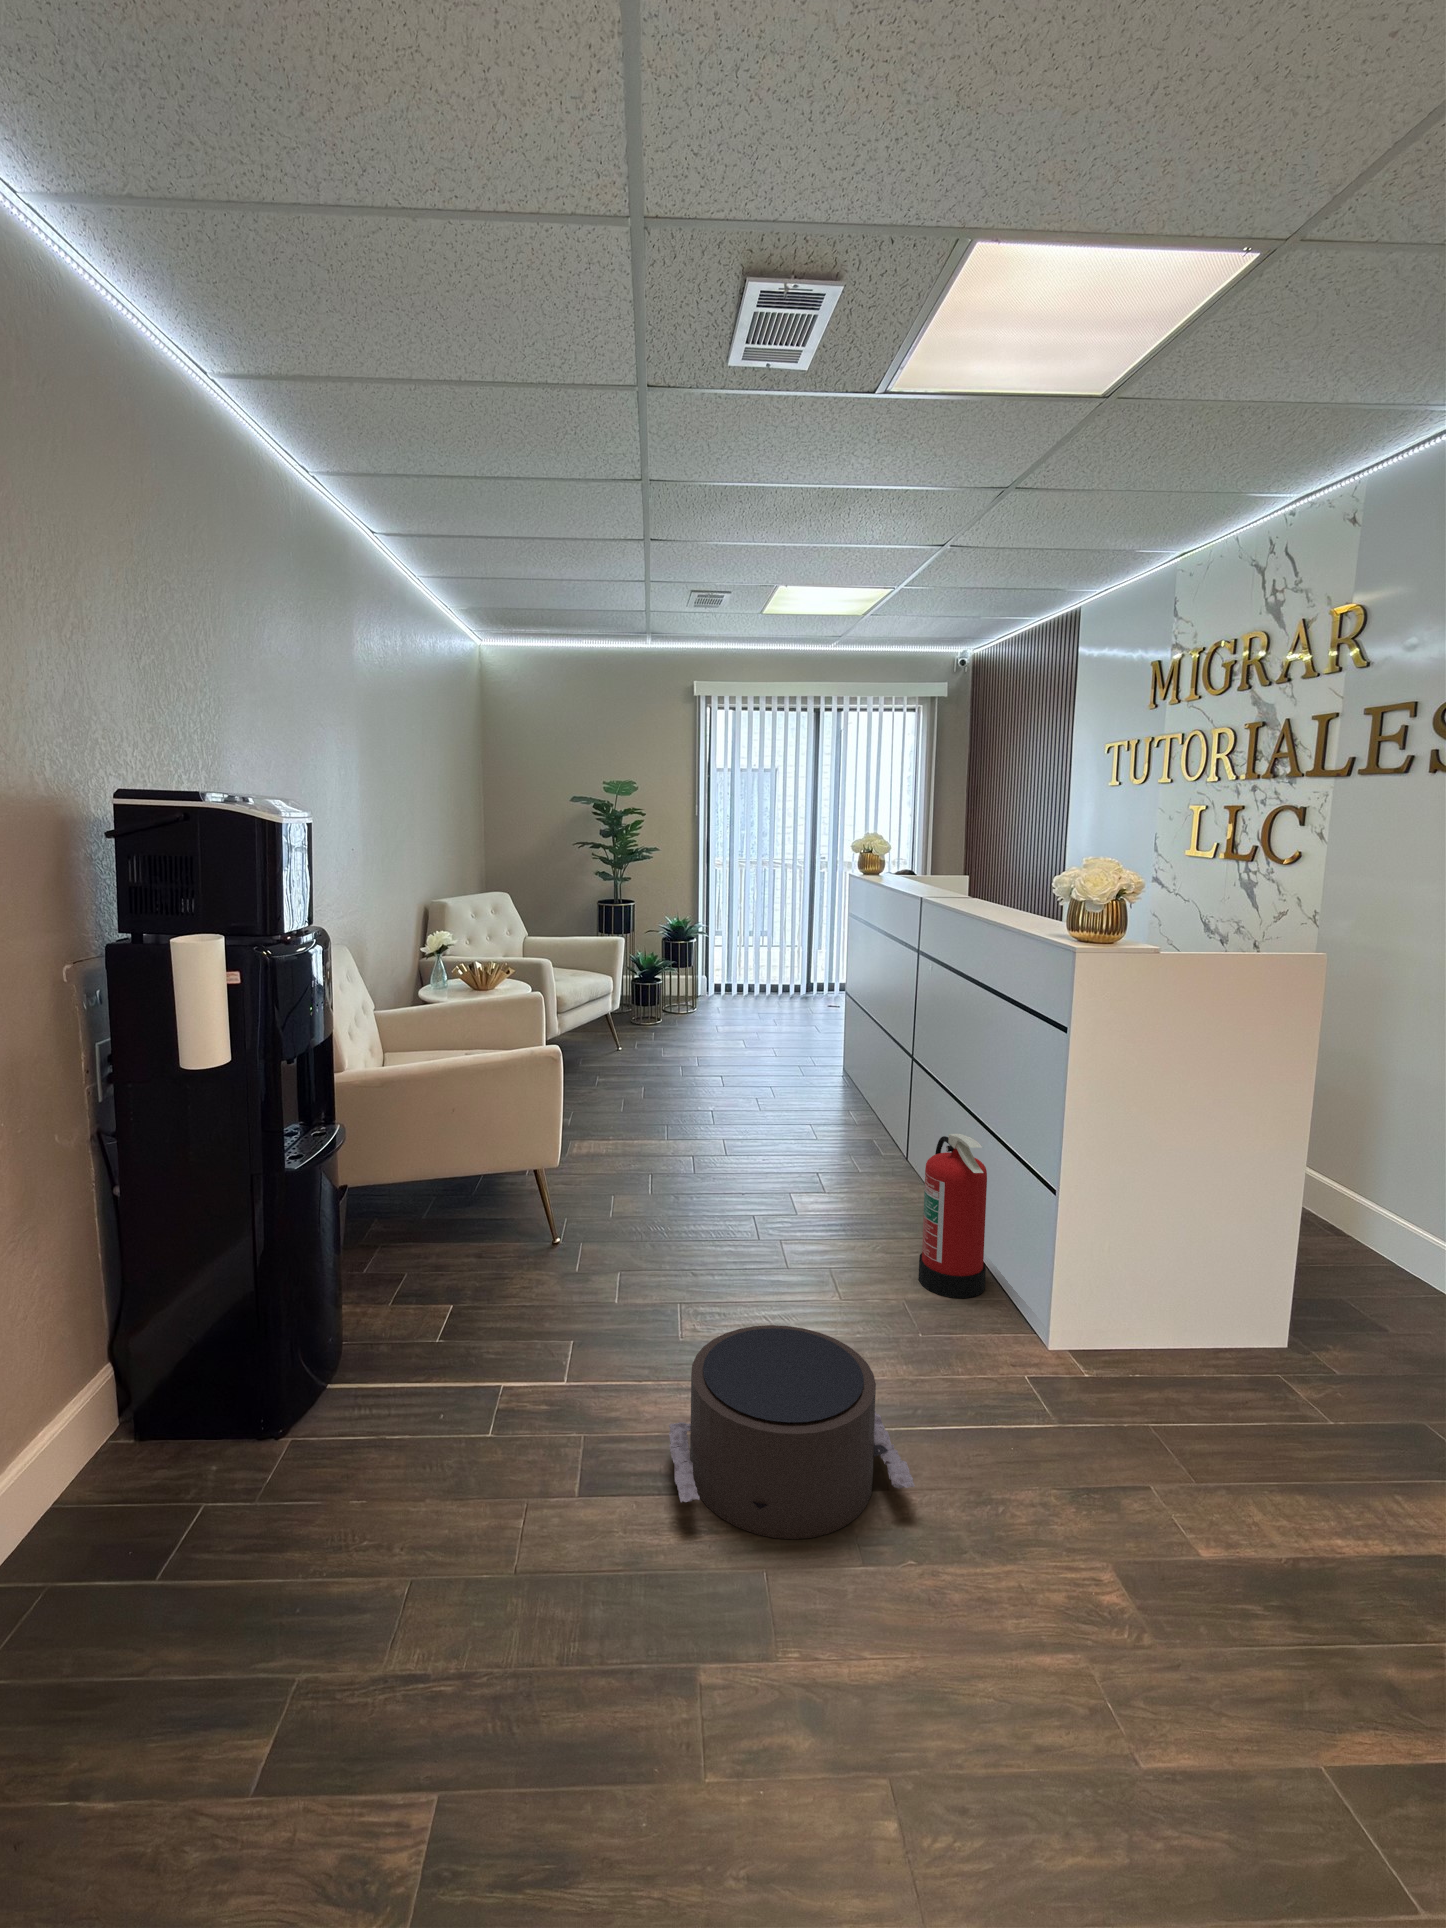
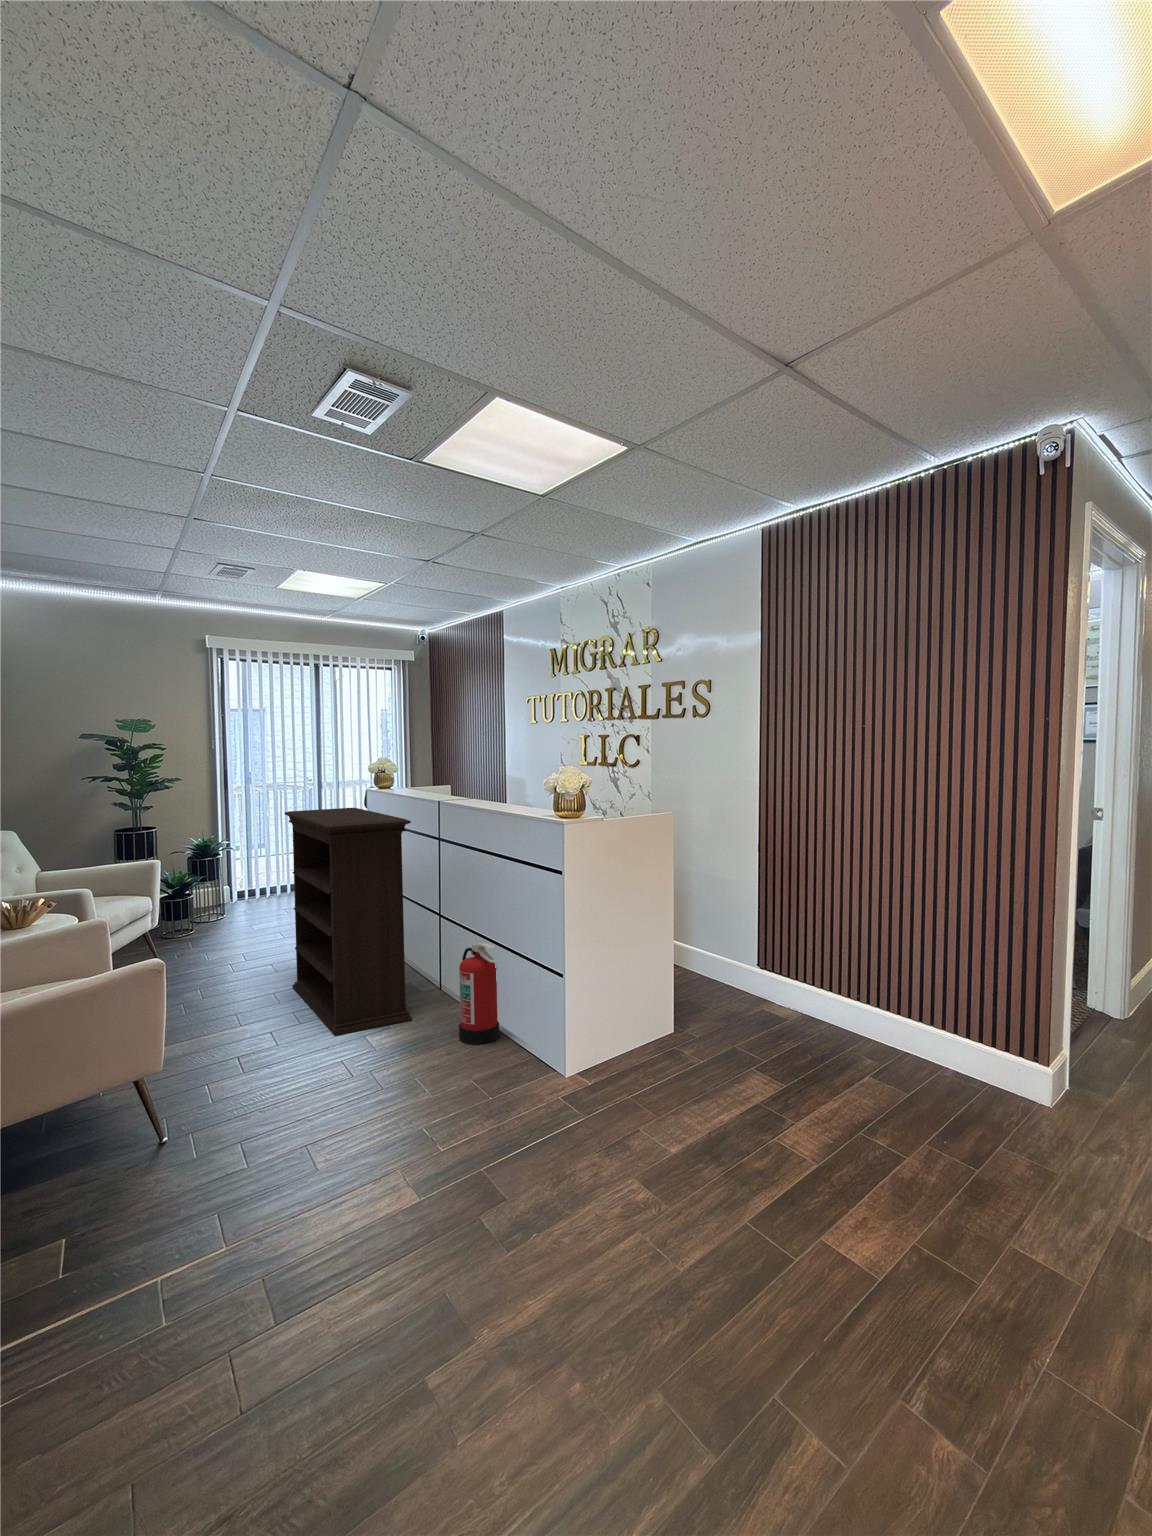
bookshelf: none [721,896,872,1223] -> present [285,808,412,1035]
pouf: present [669,1325,915,1539] -> none [342,1061,492,1170]

